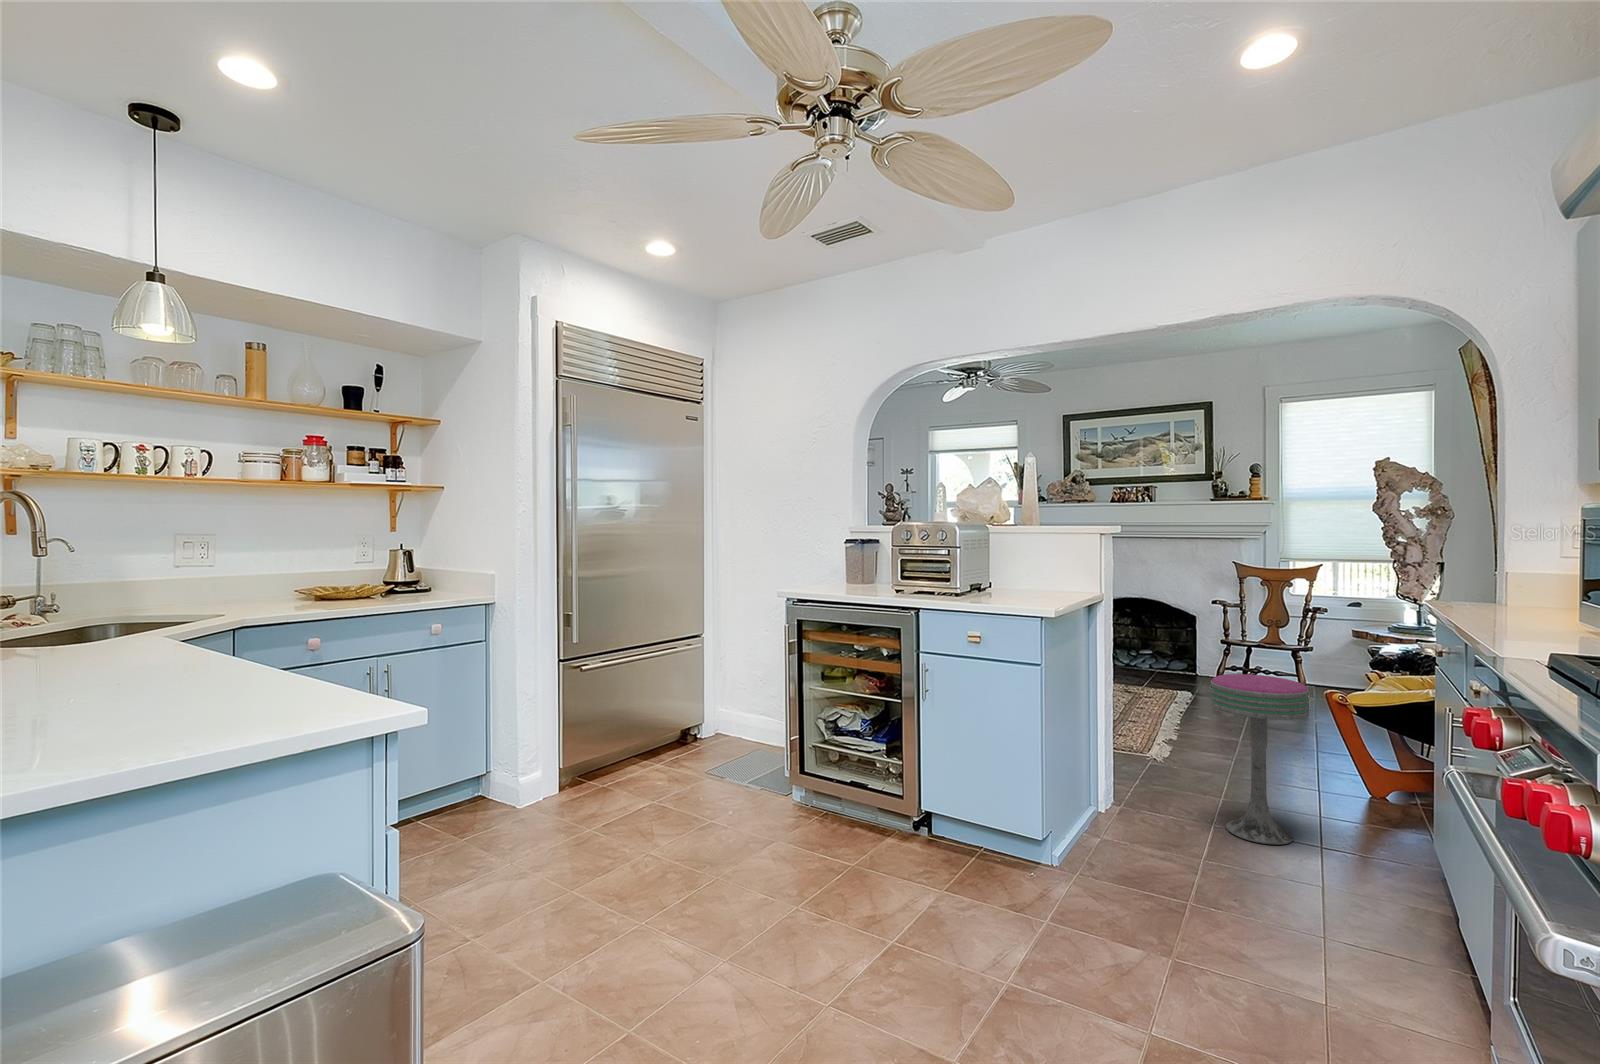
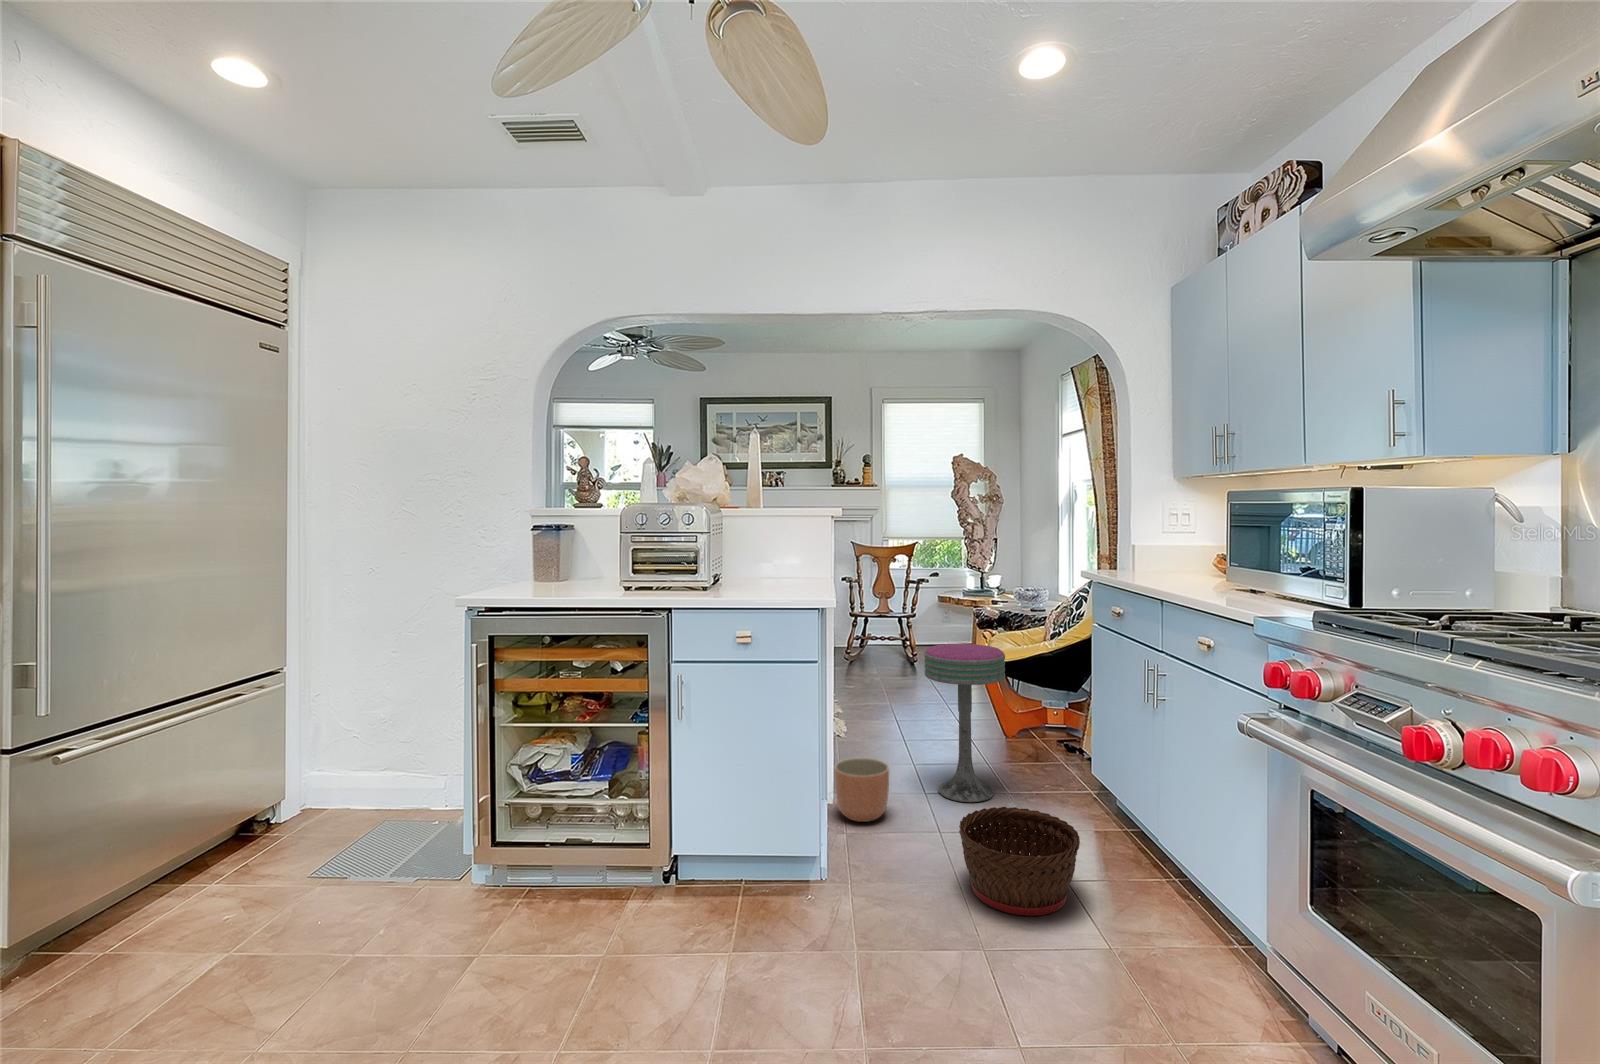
planter: none [1097,771,1154,833] -> present [834,757,889,822]
basket: none [1180,837,1318,950] -> present [959,807,1080,916]

